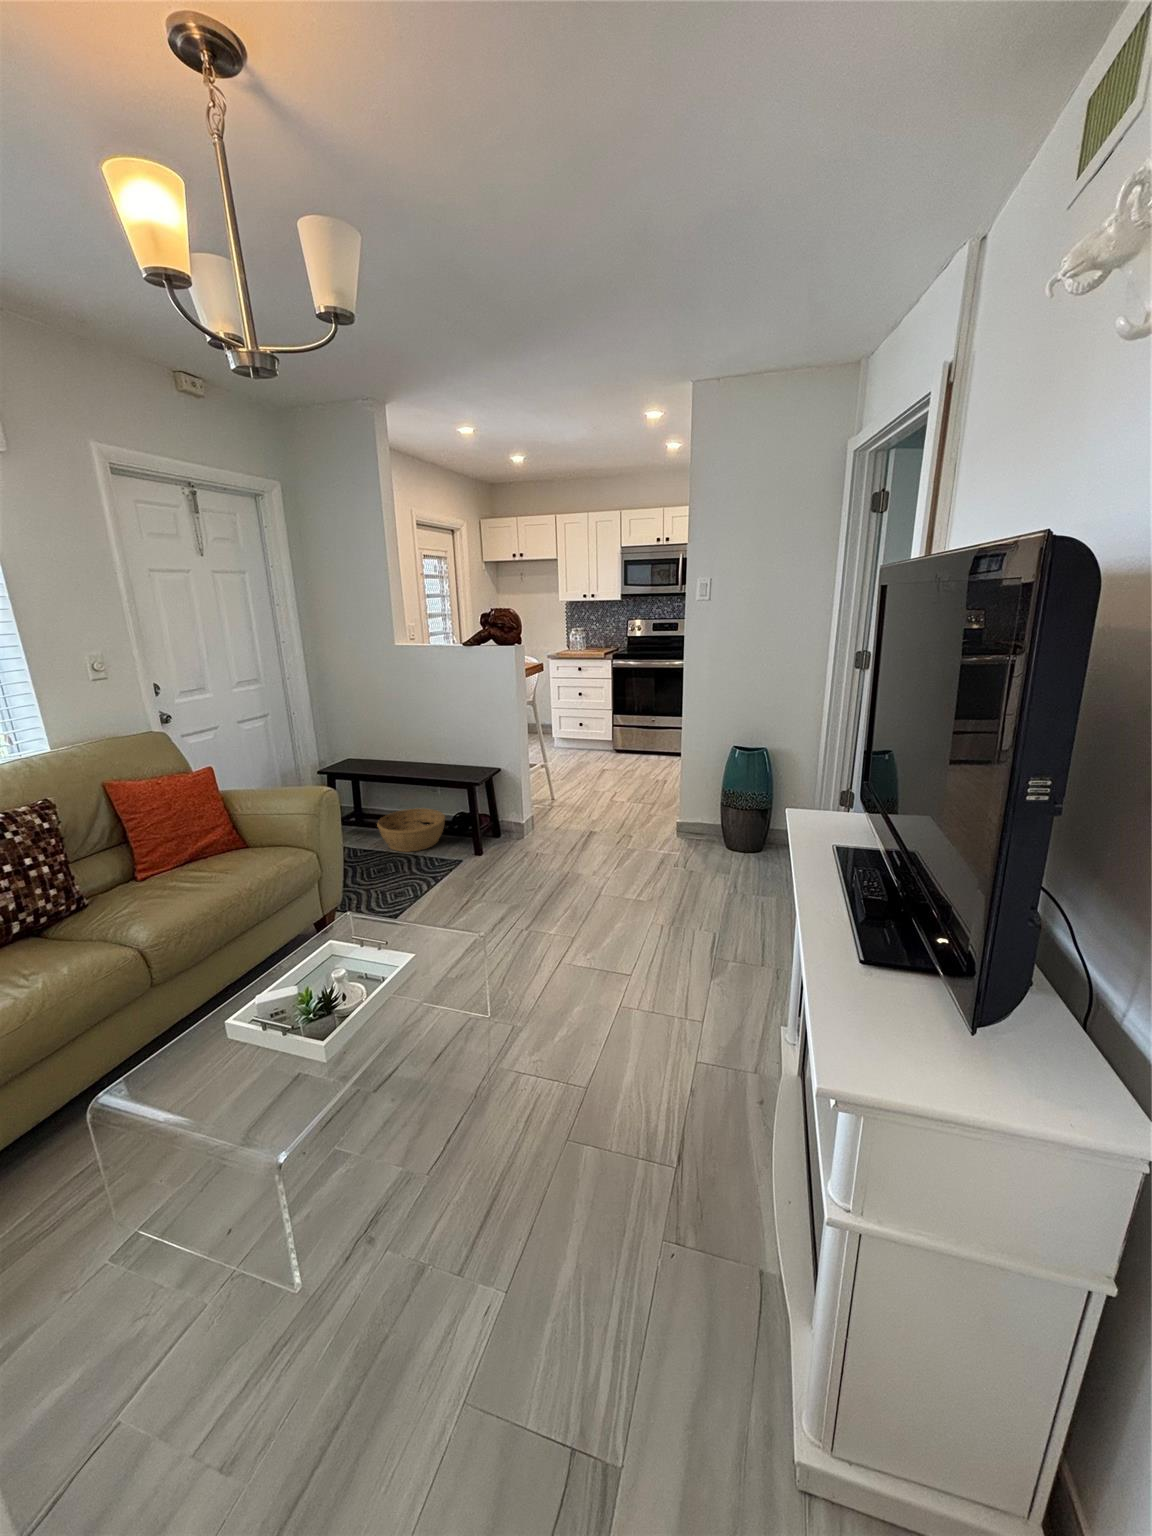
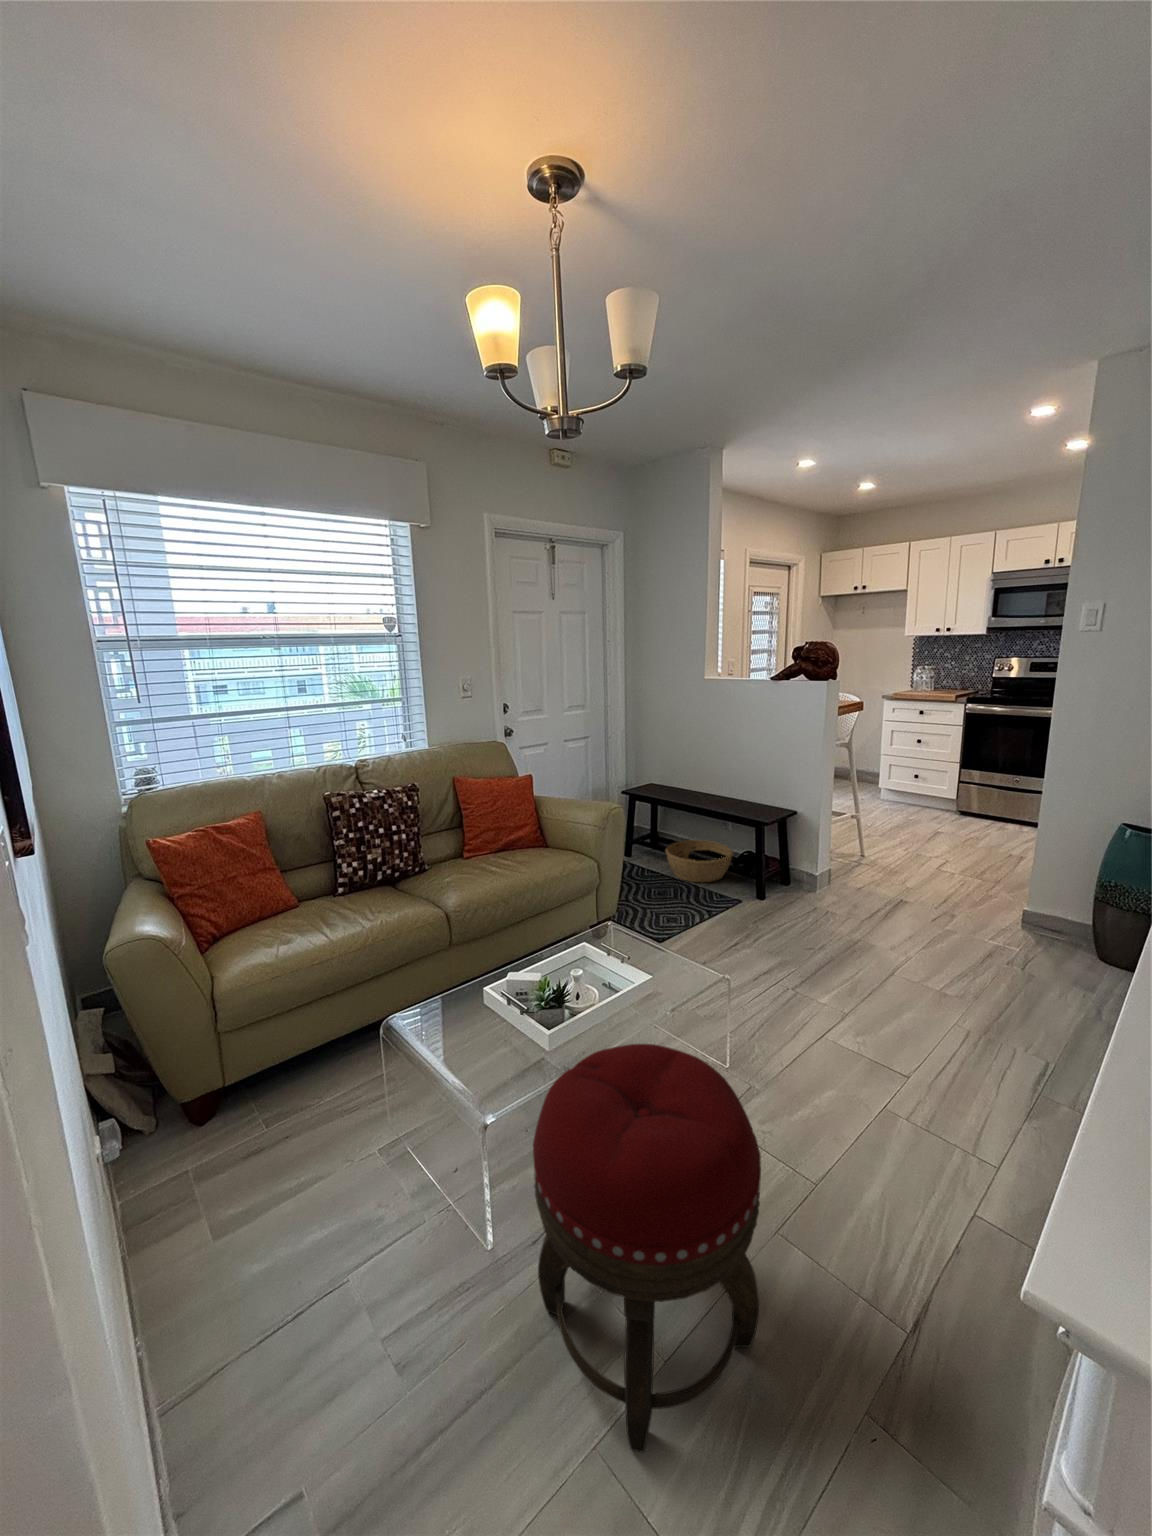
footstool: none [357,1015,578,1380] -> present [533,1044,761,1453]

